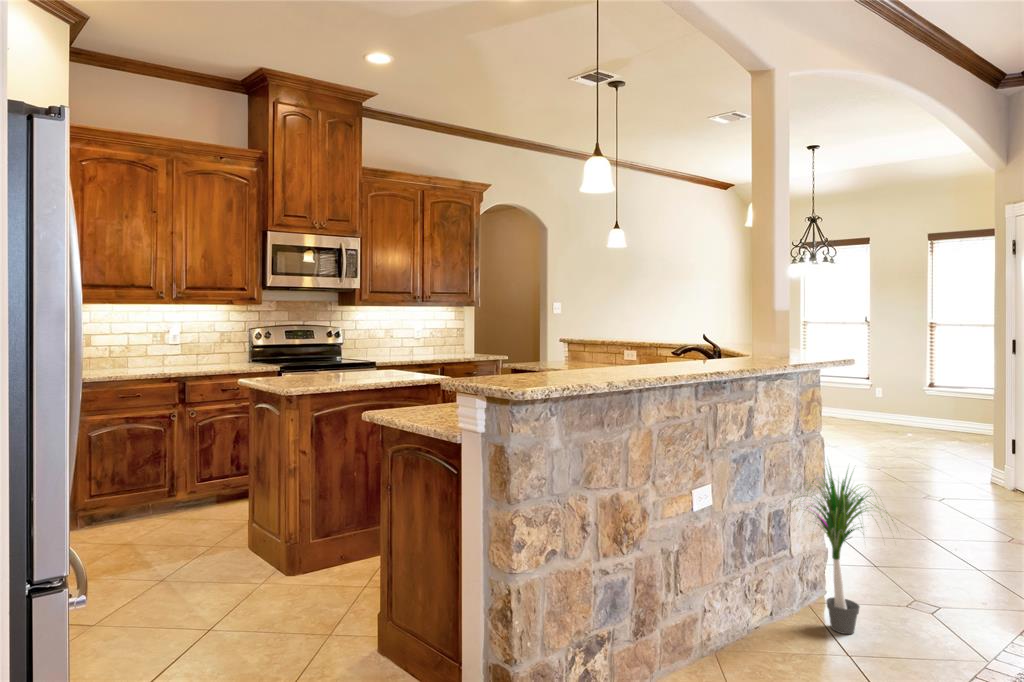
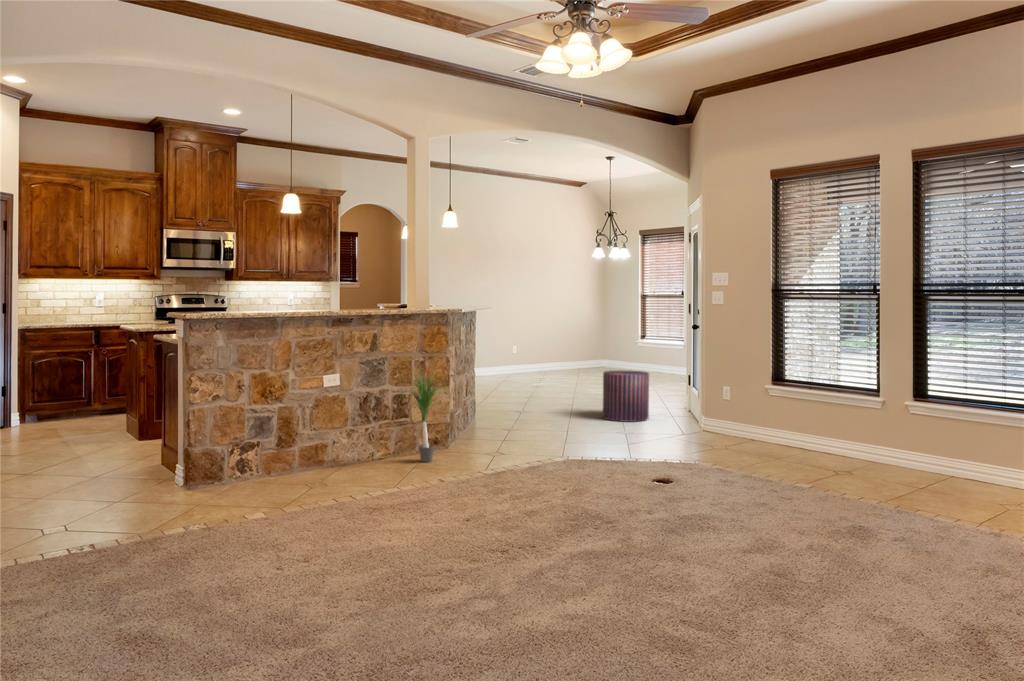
pouf: none [915,430,995,510] -> present [603,370,649,422]

